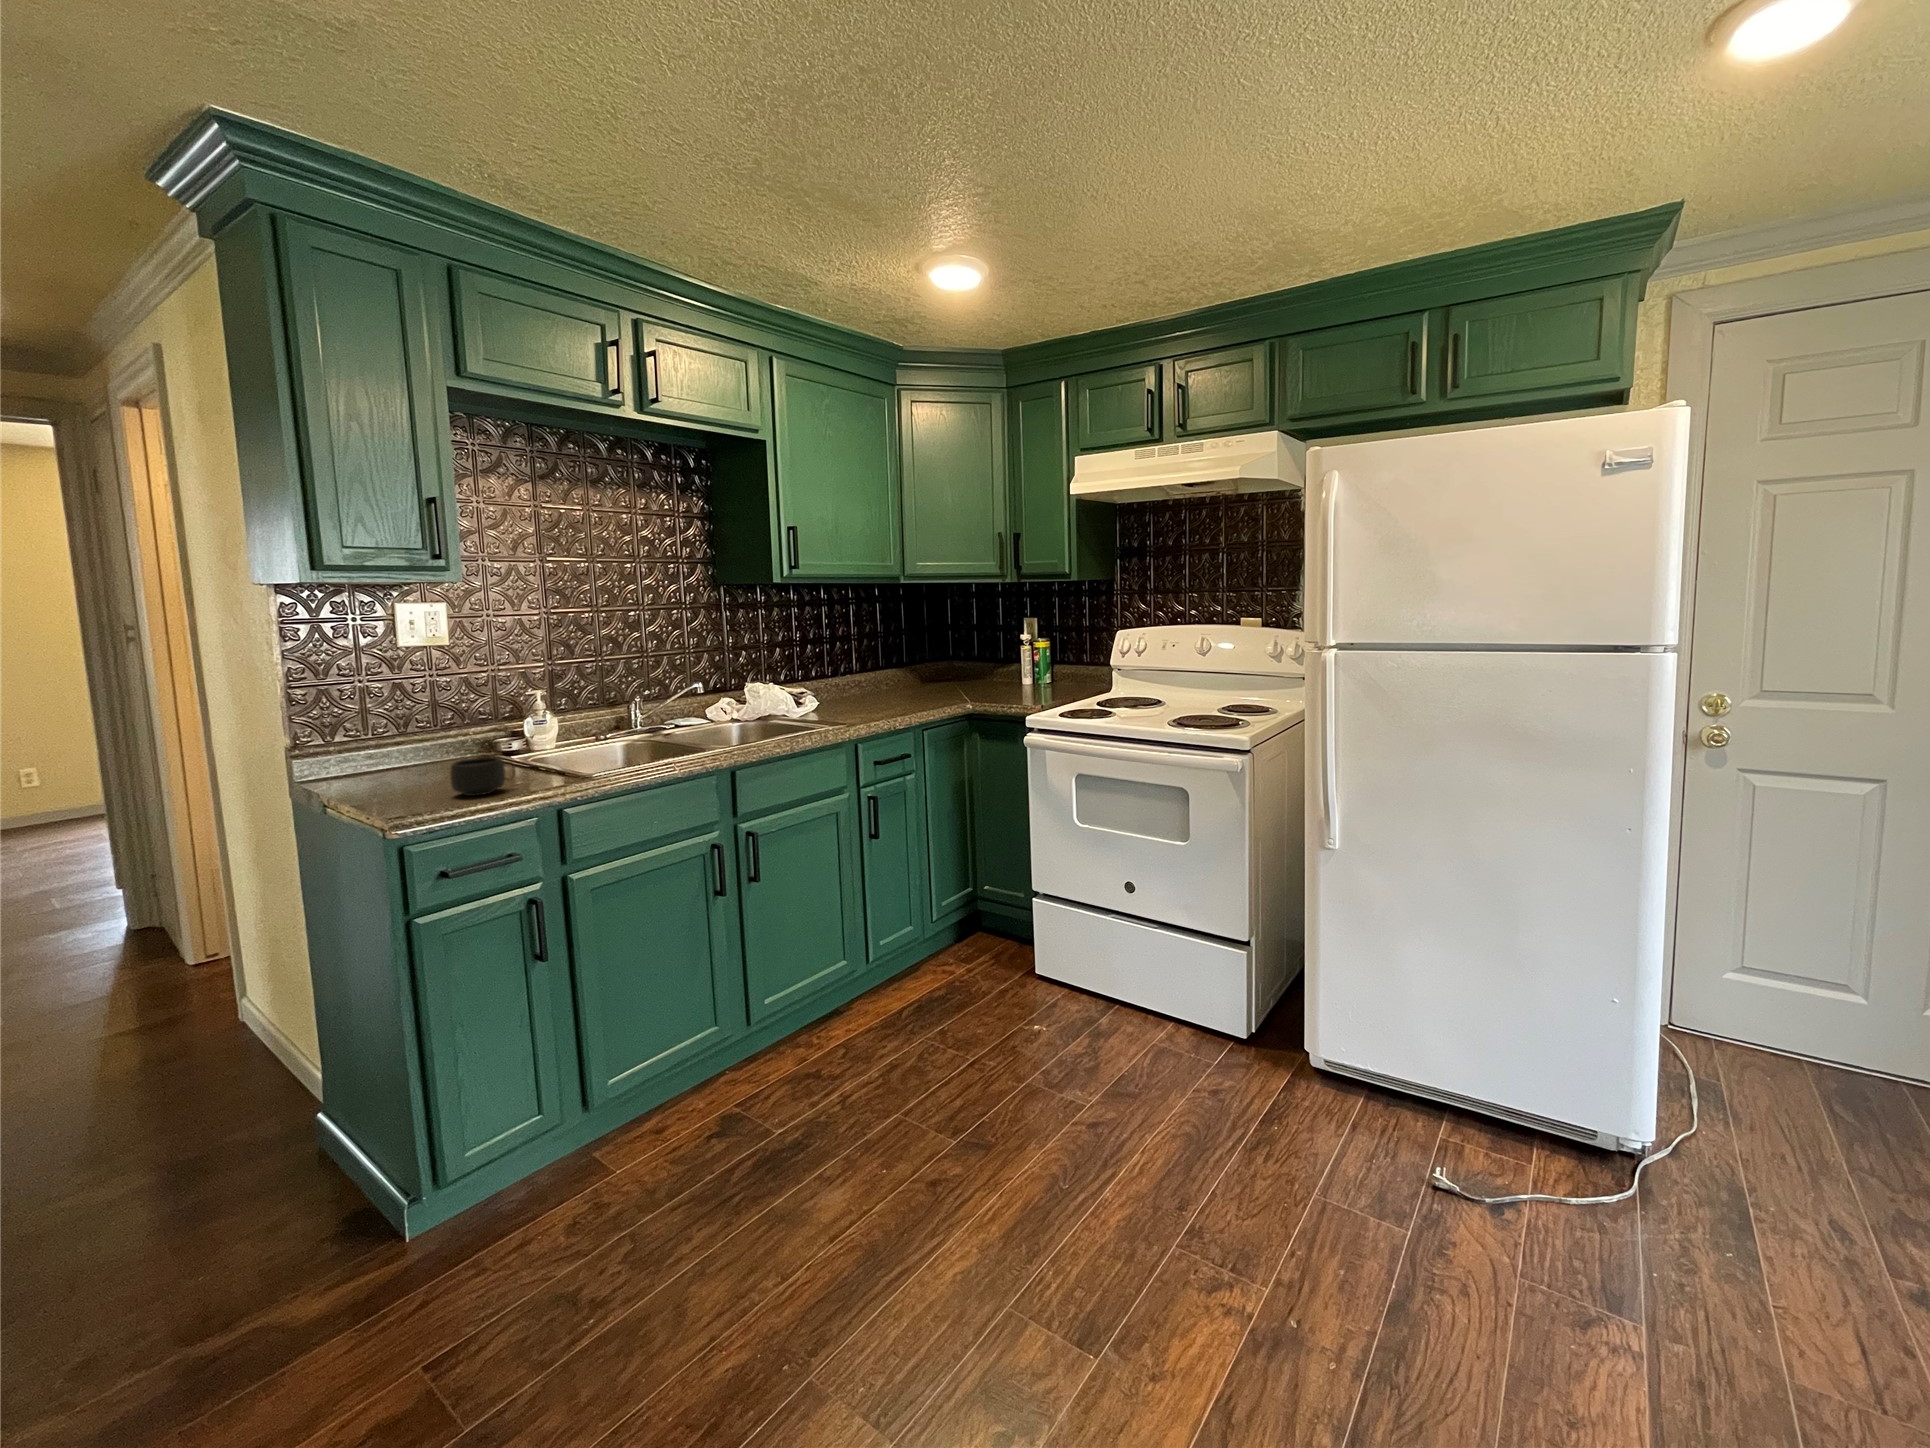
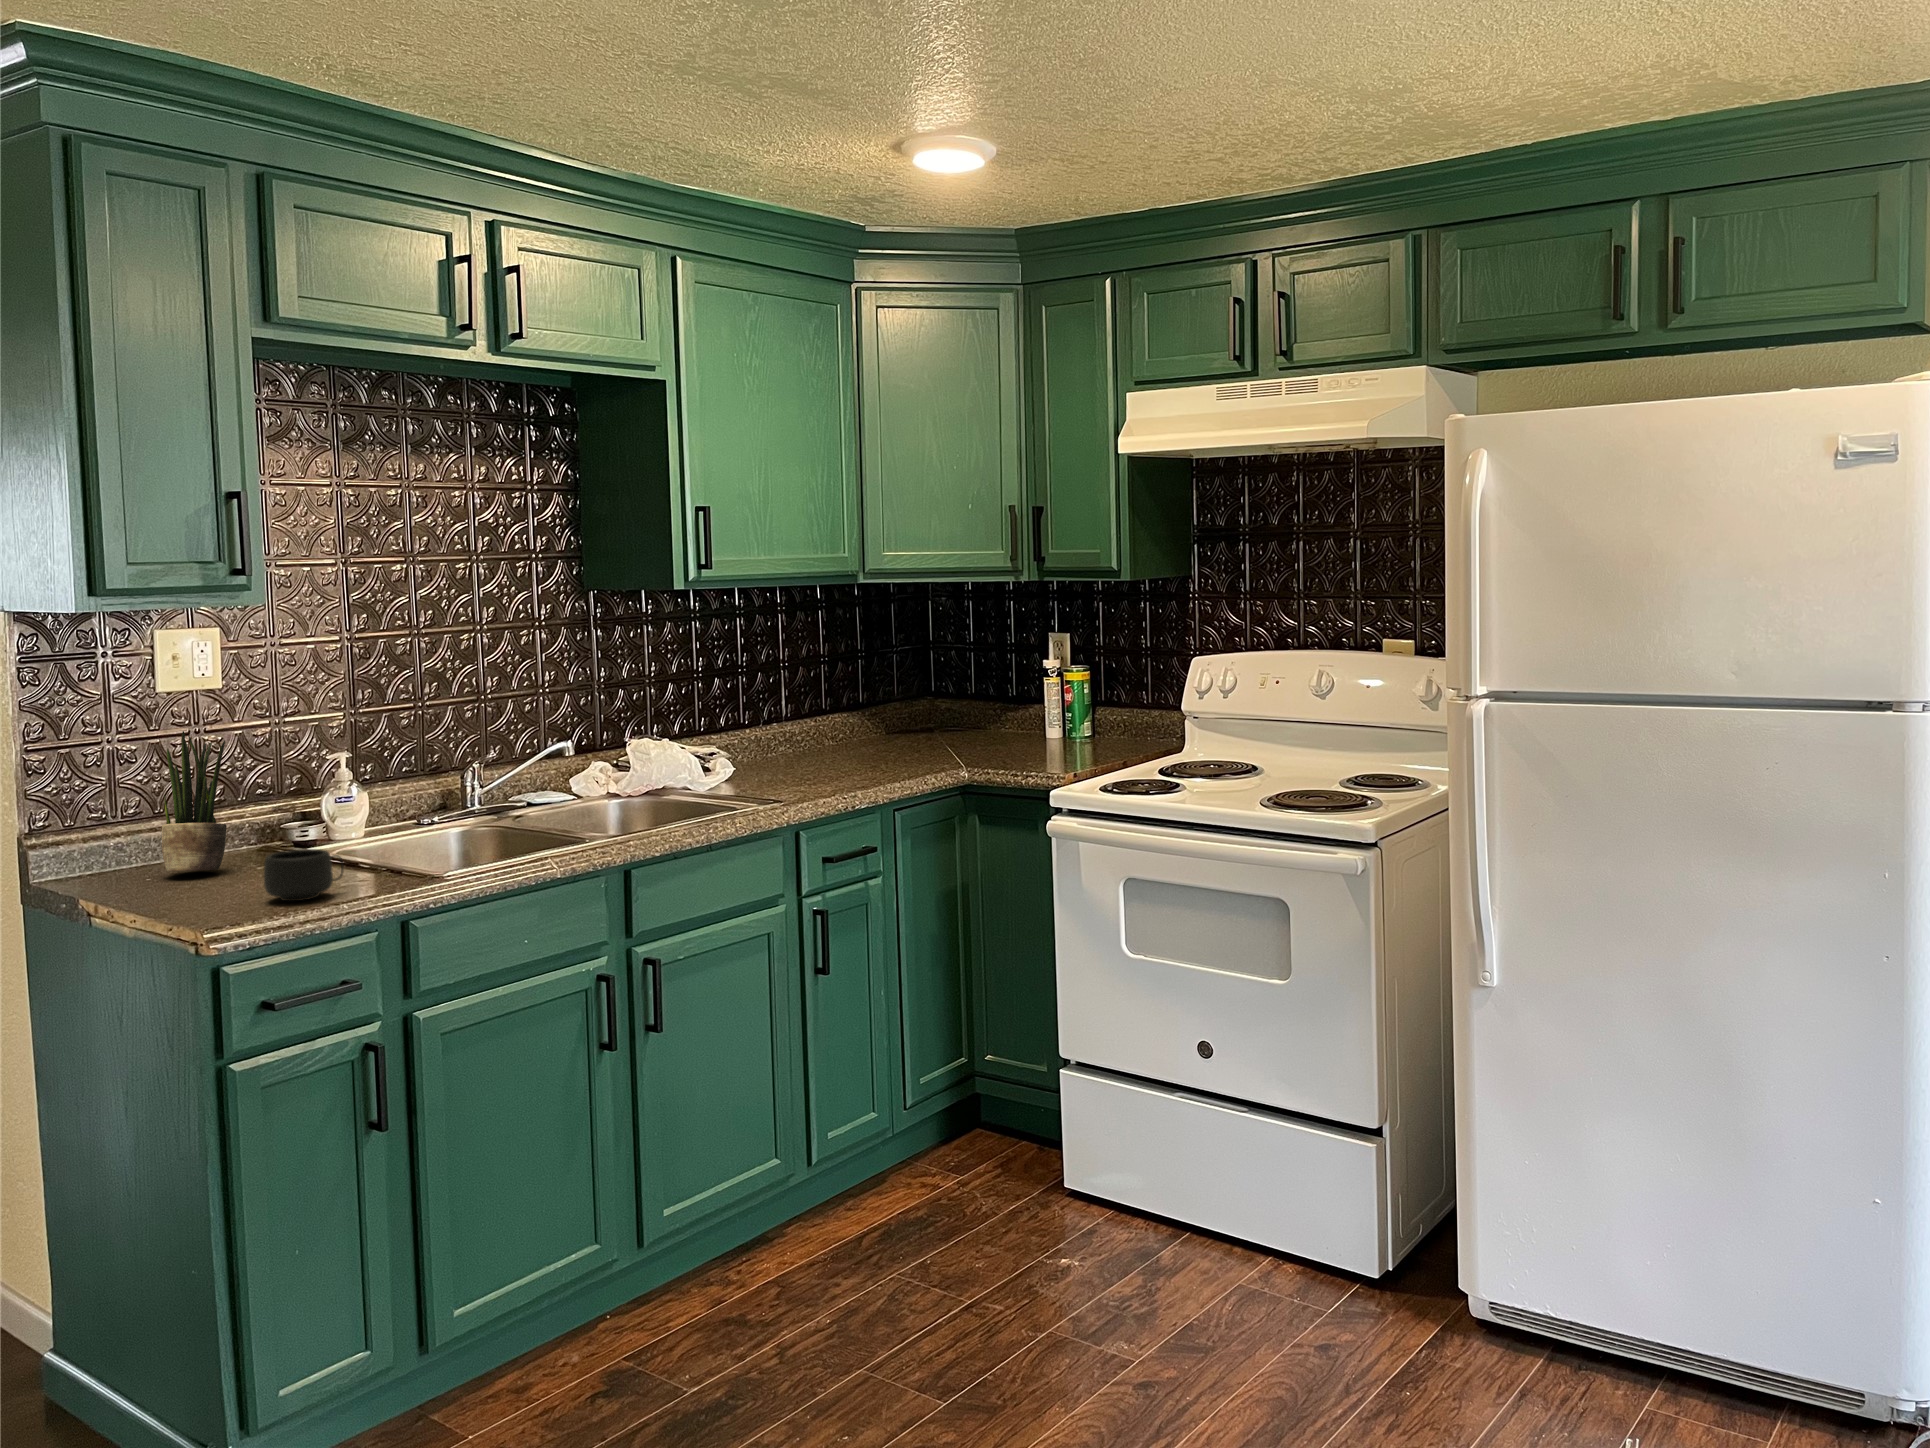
potted plant: none [392,673,442,773] -> present [162,731,227,871]

